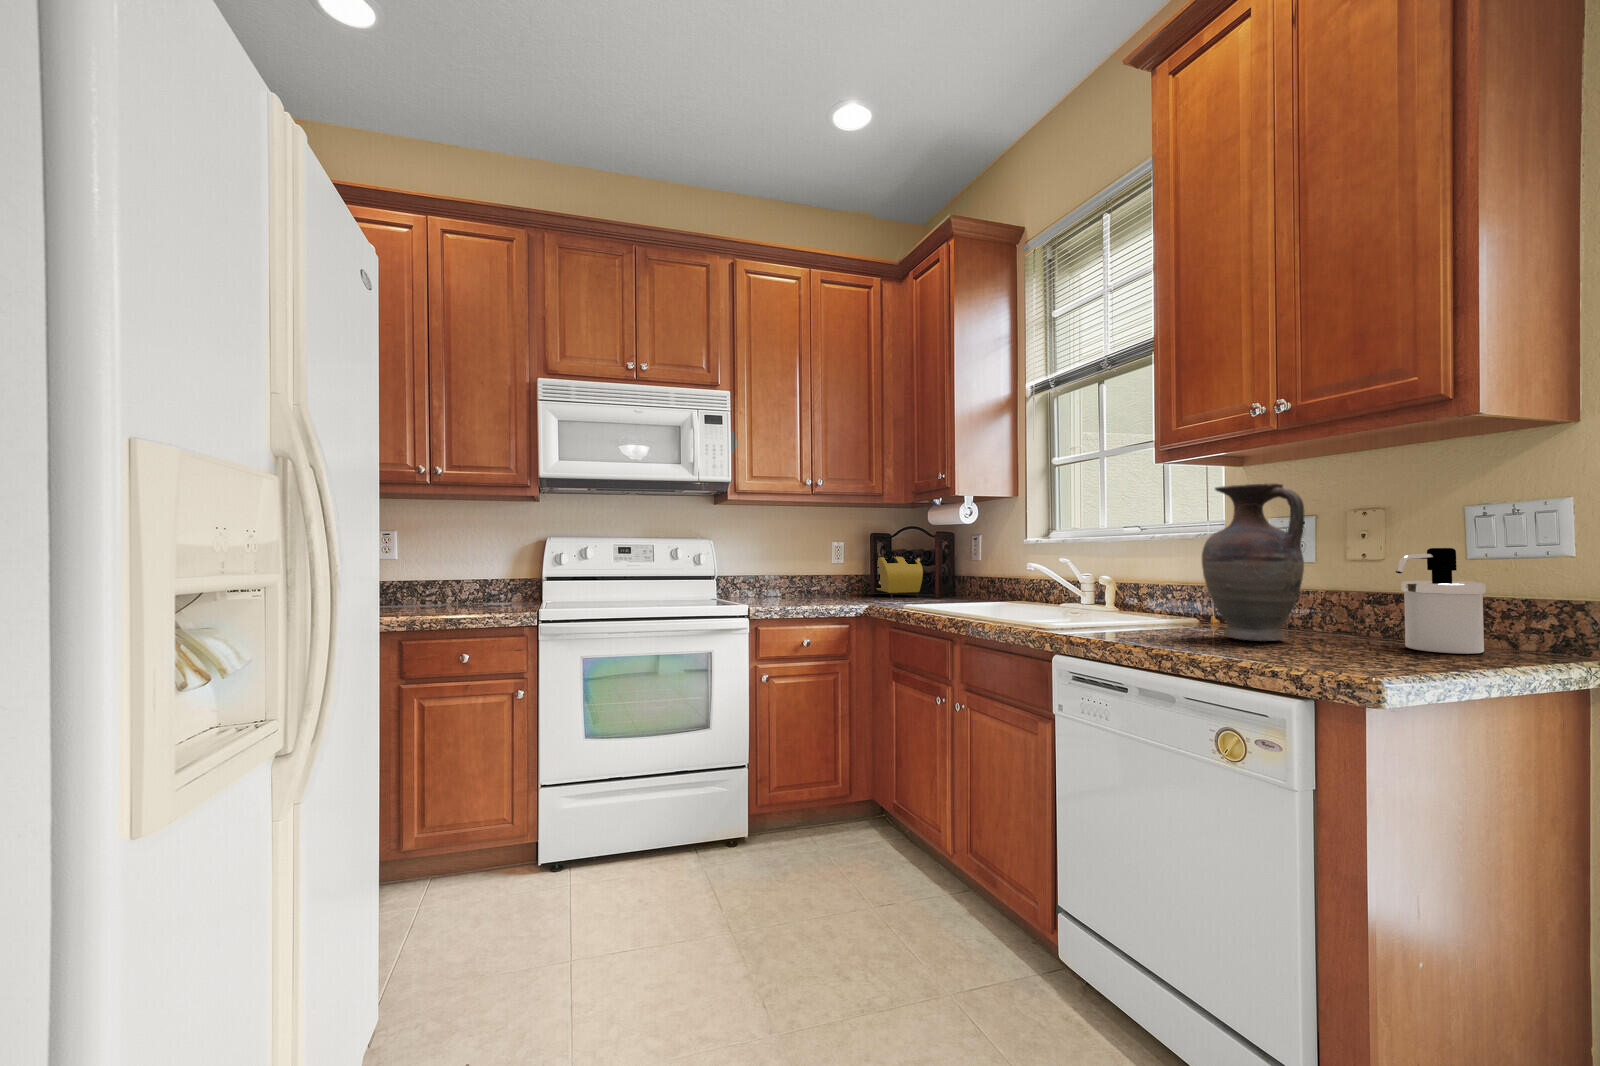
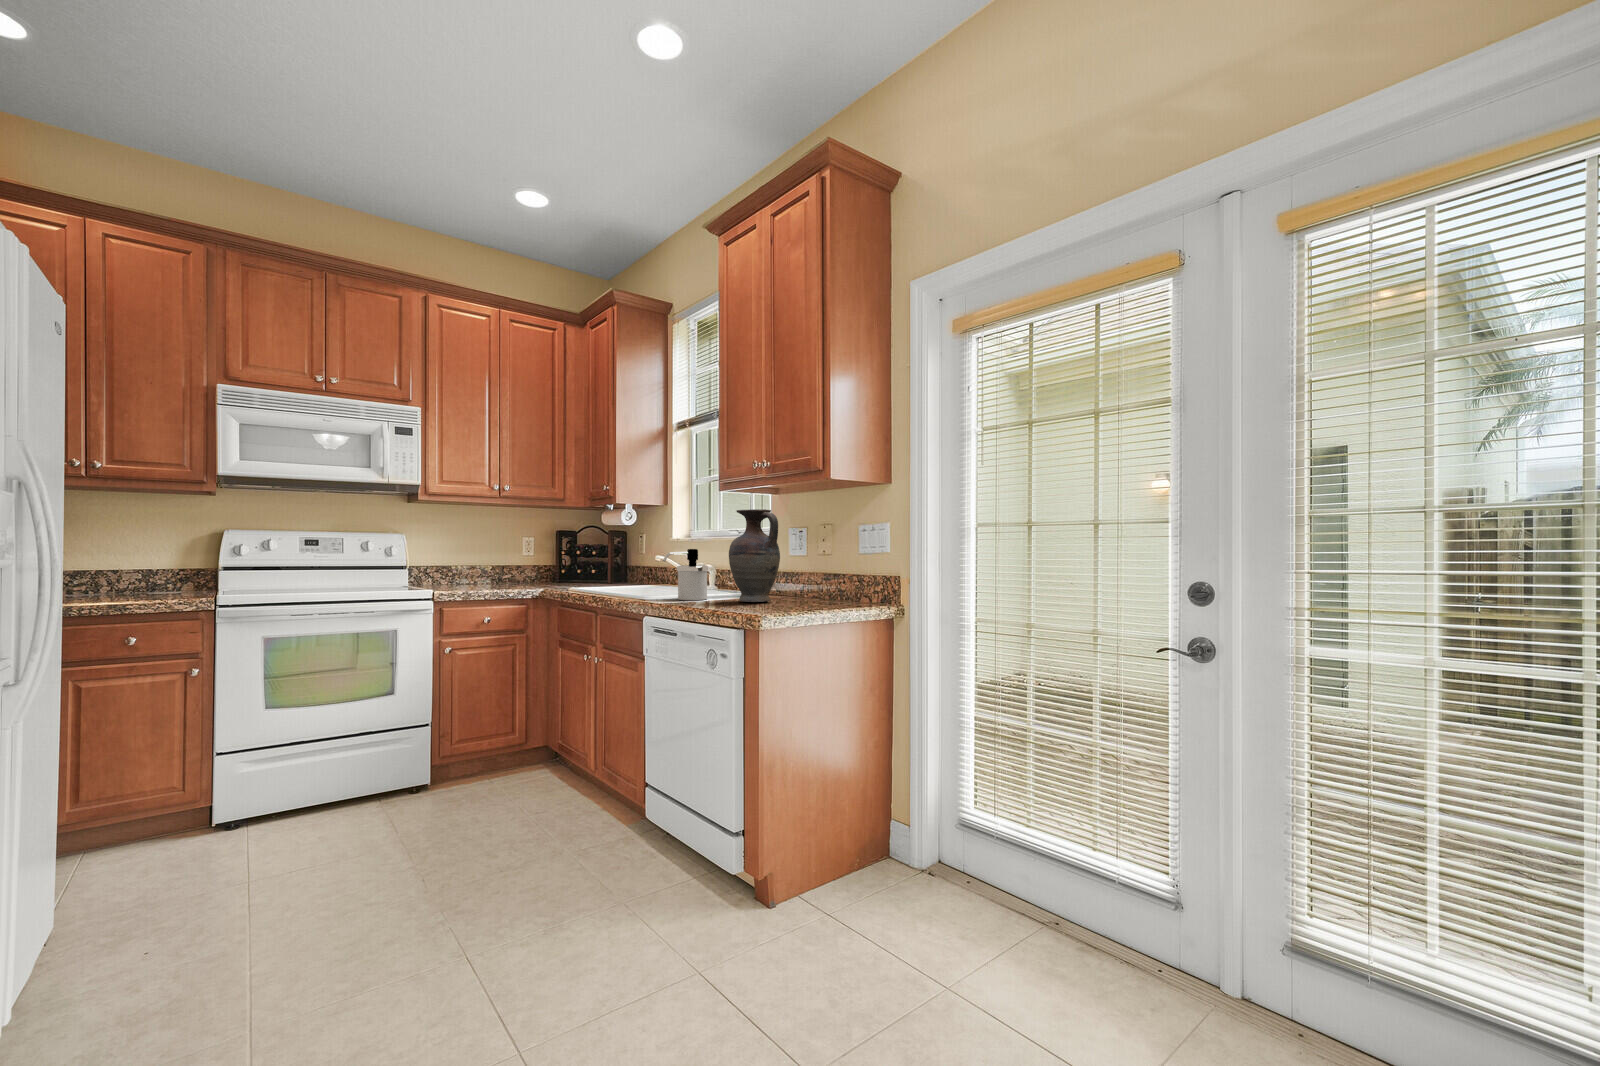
soap dispenser: present [1396,548,1486,654] -> present [663,549,708,600]
toaster: present [876,556,923,598] -> none [559,549,597,583]

